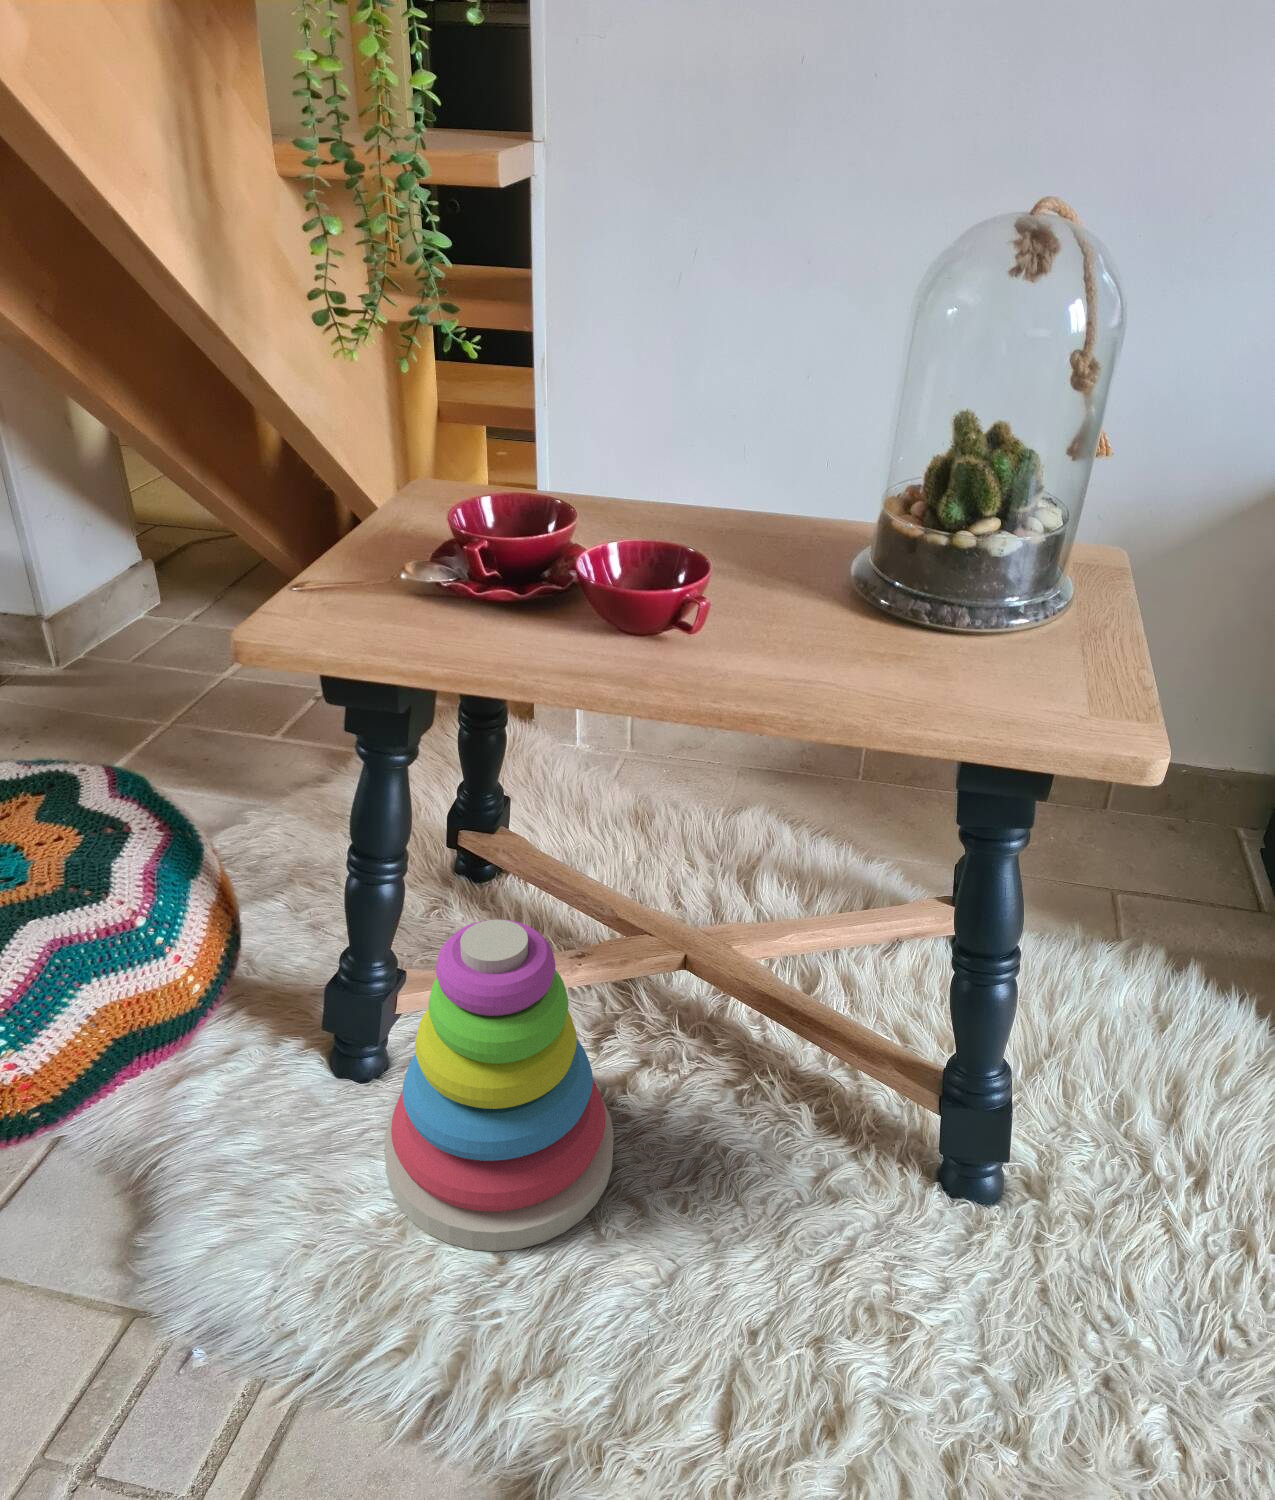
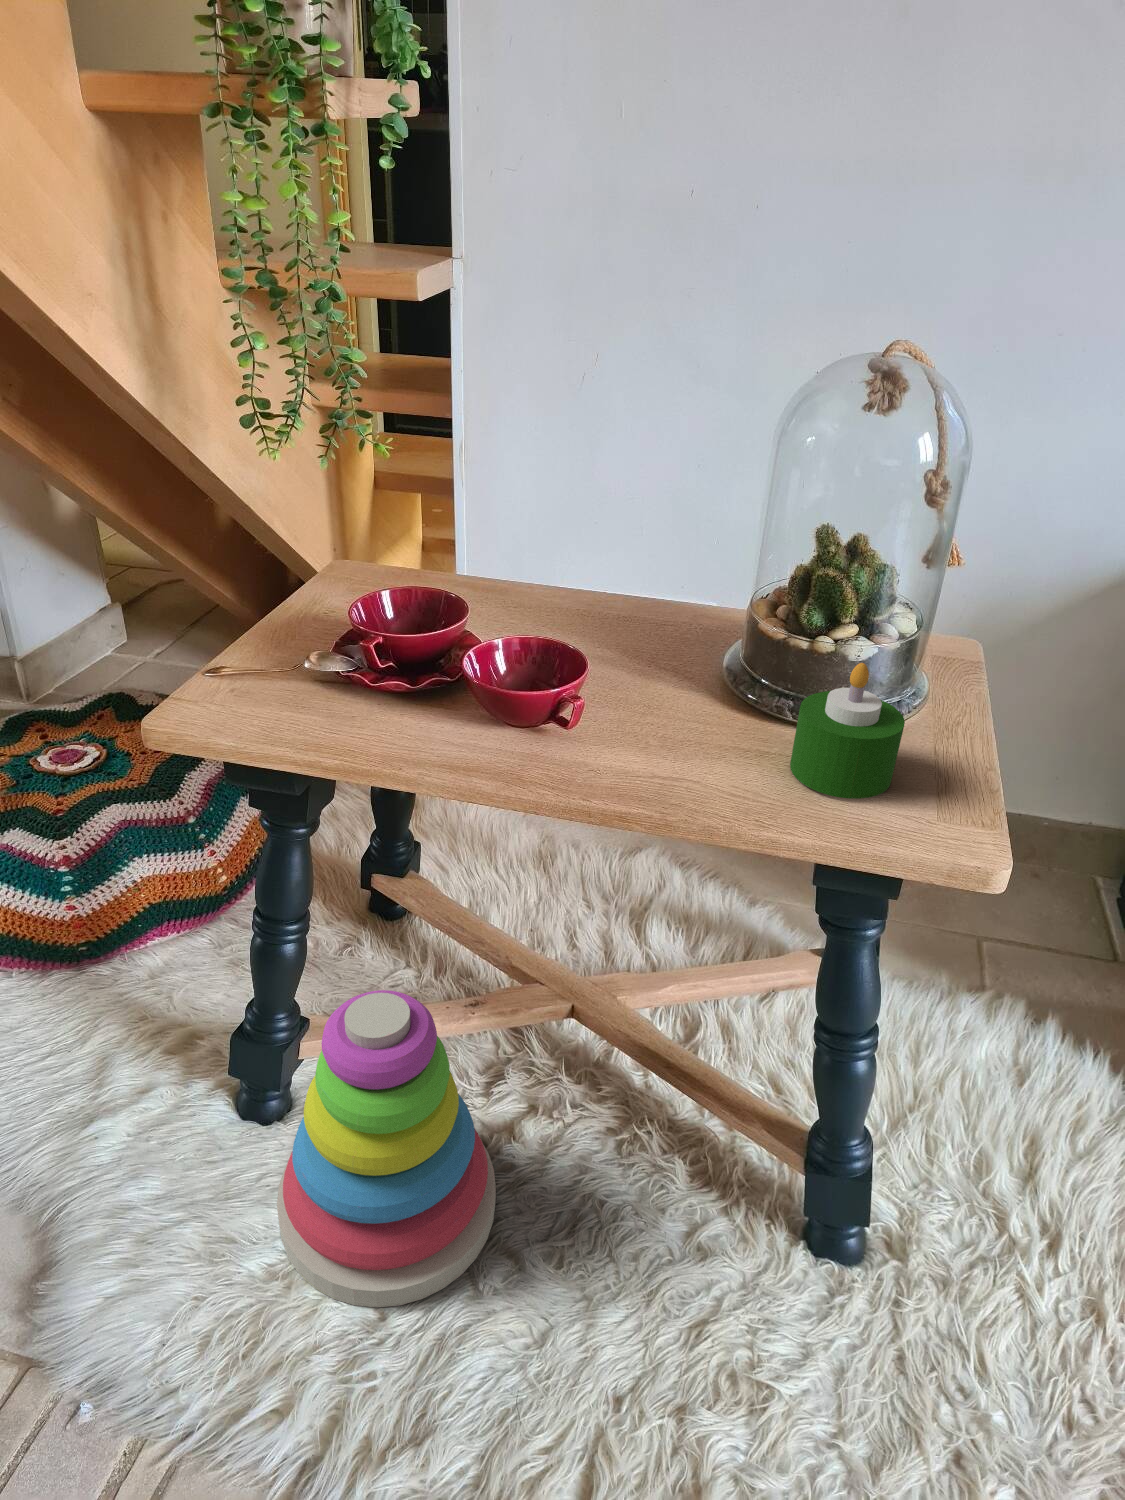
candle: none [919,559,1038,700] -> present [790,663,905,799]

